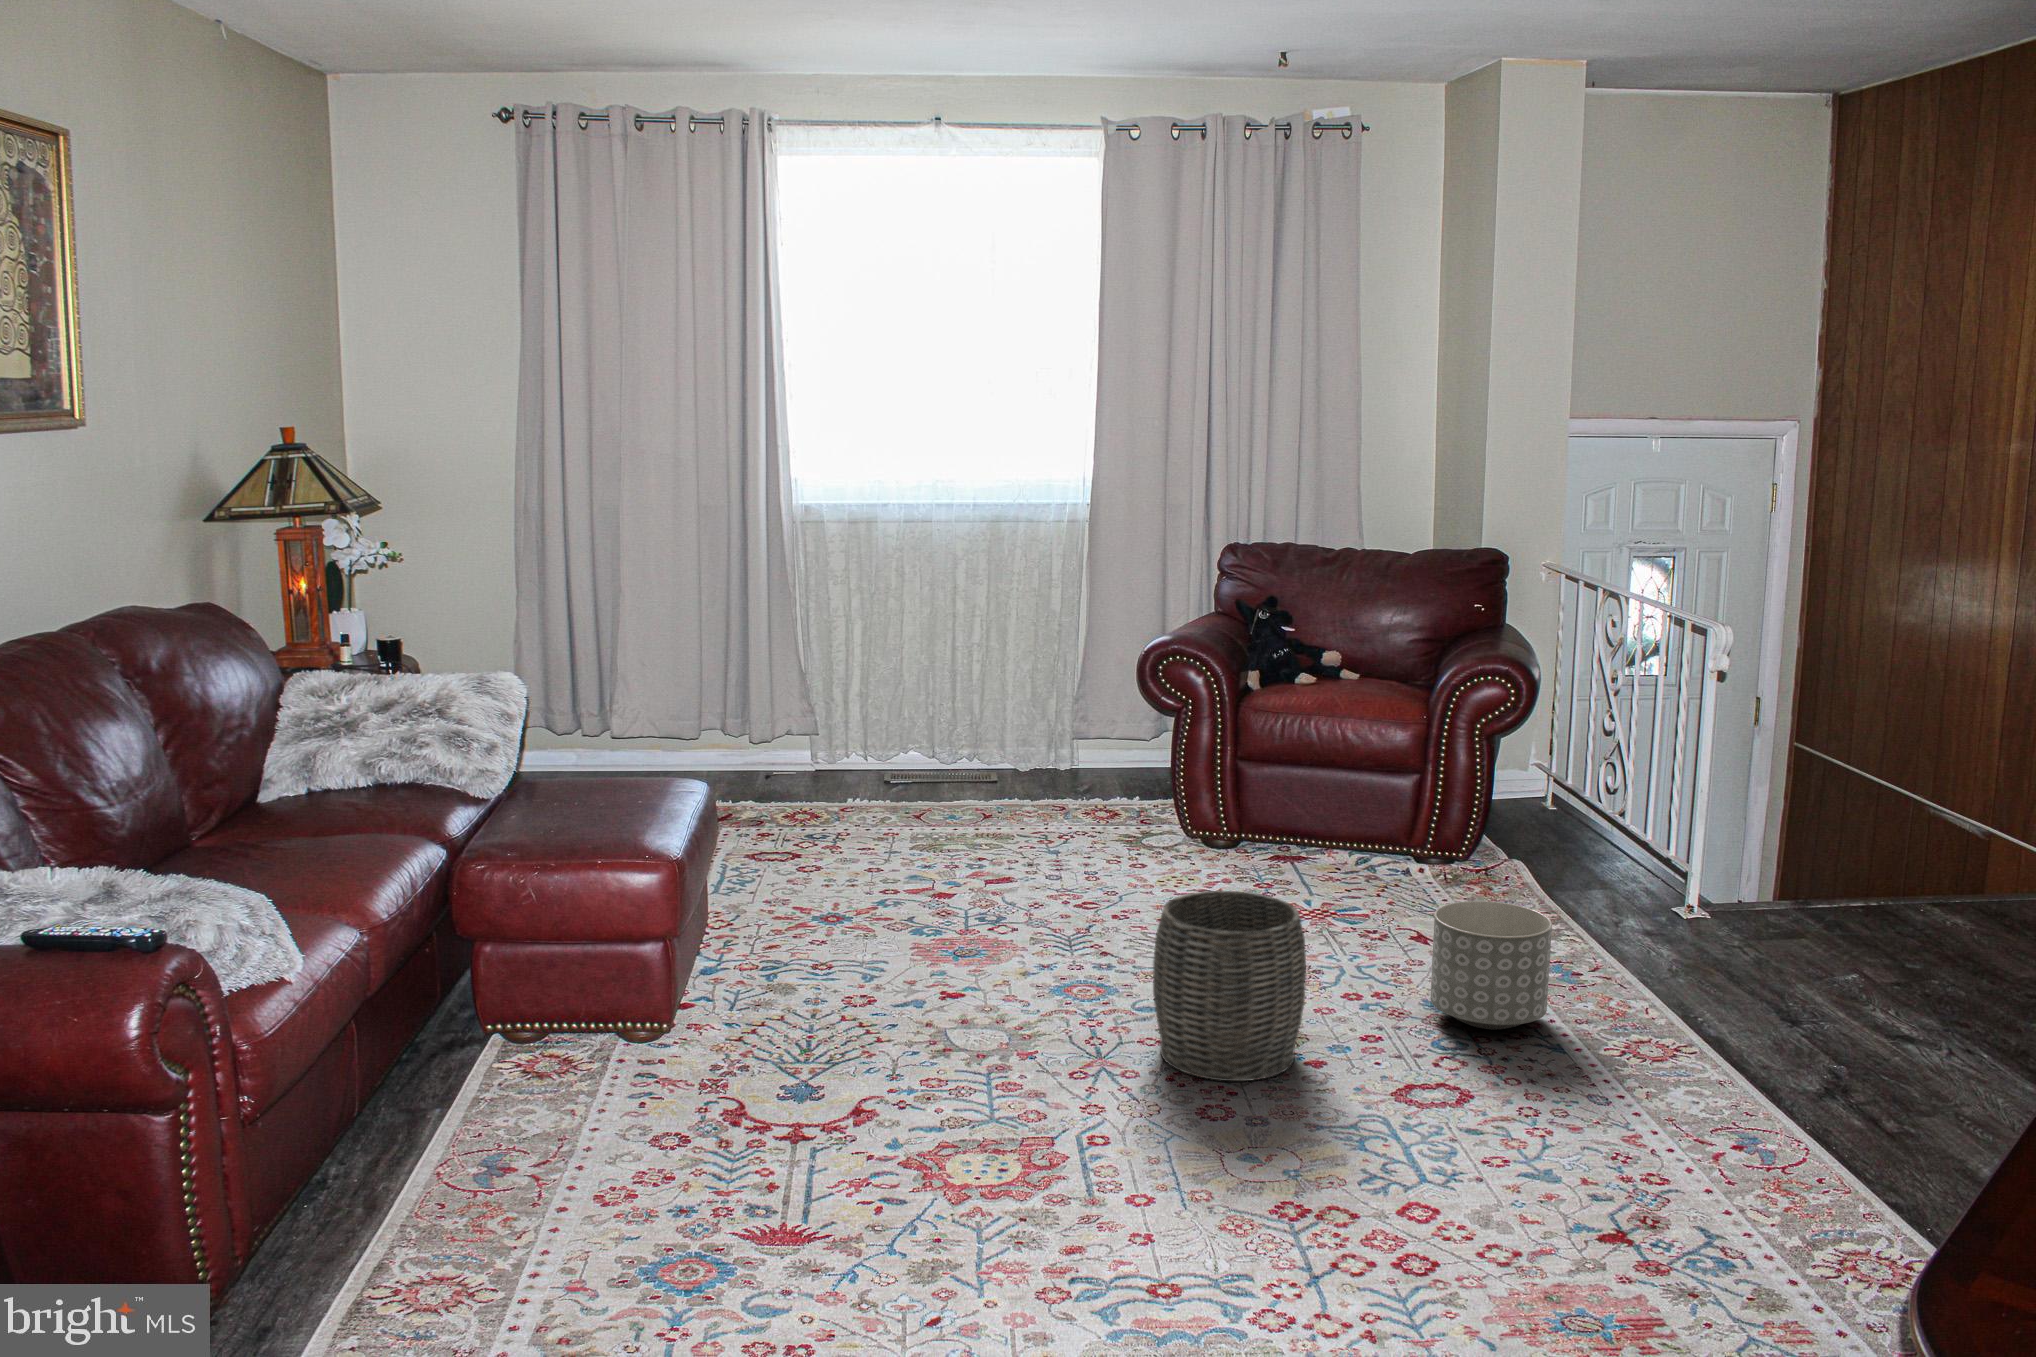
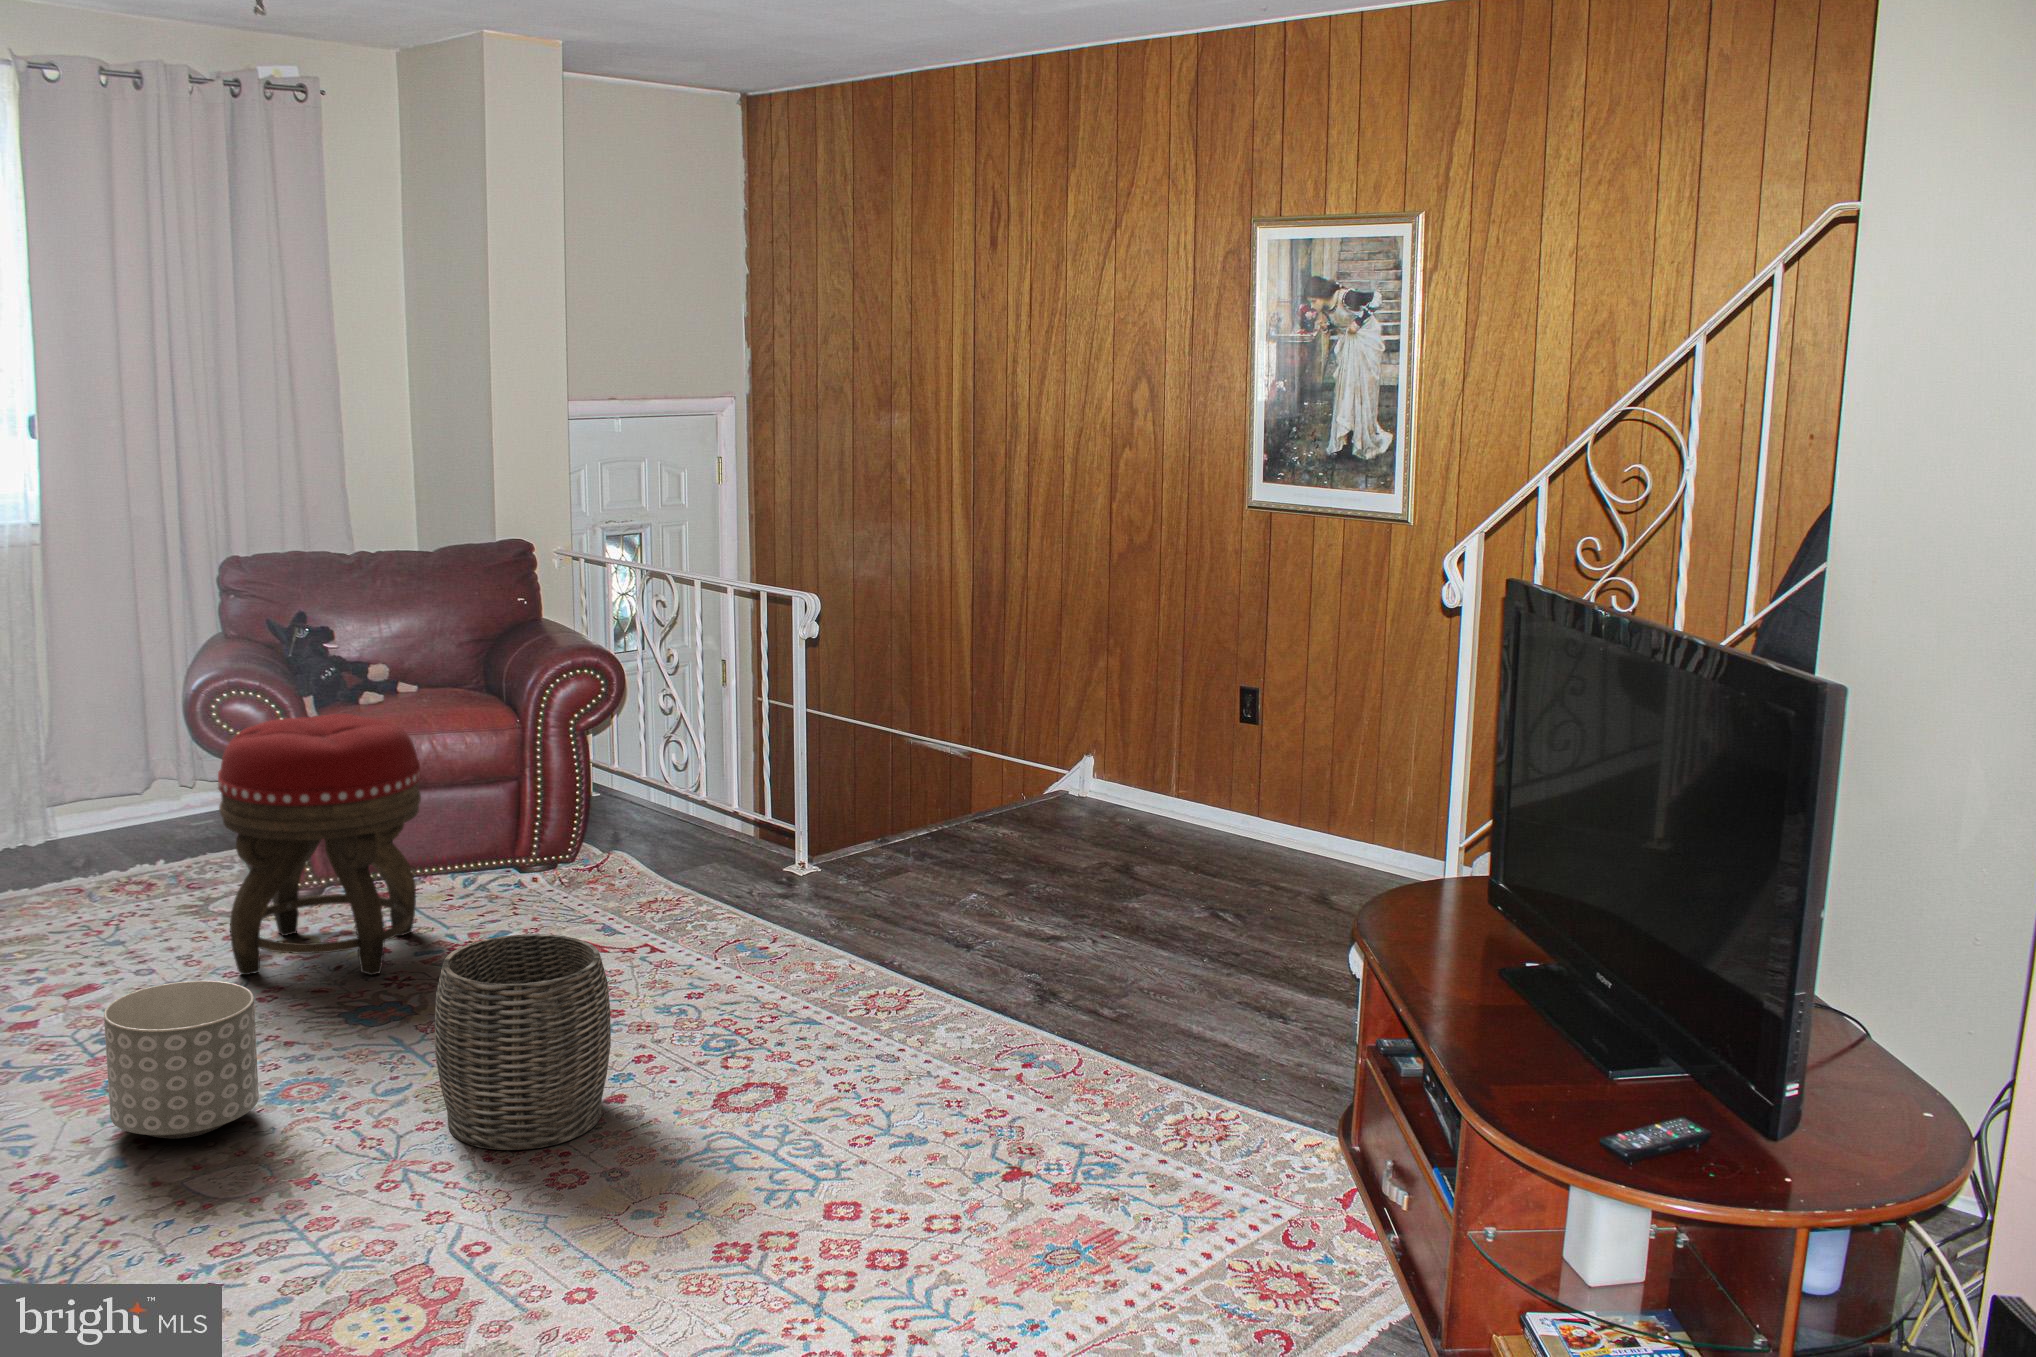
footstool: none [1124,692,1290,918] -> present [218,714,421,975]
planter: present [1430,901,1552,1030] -> present [104,981,259,1139]

